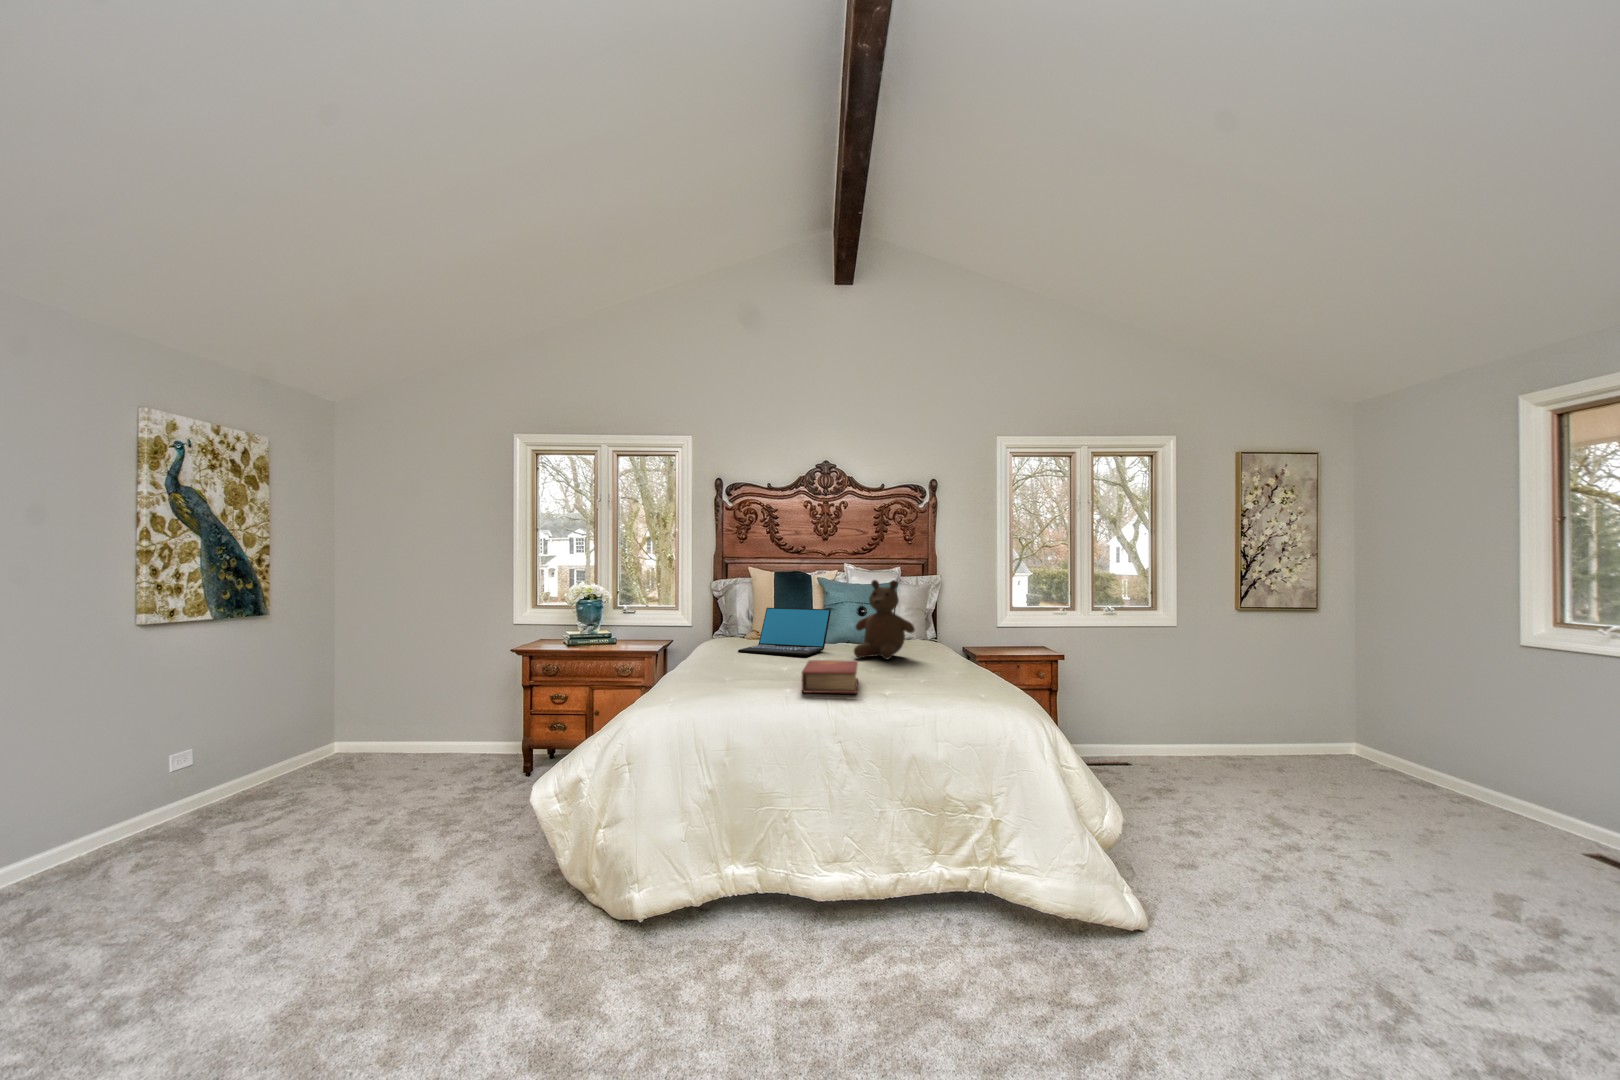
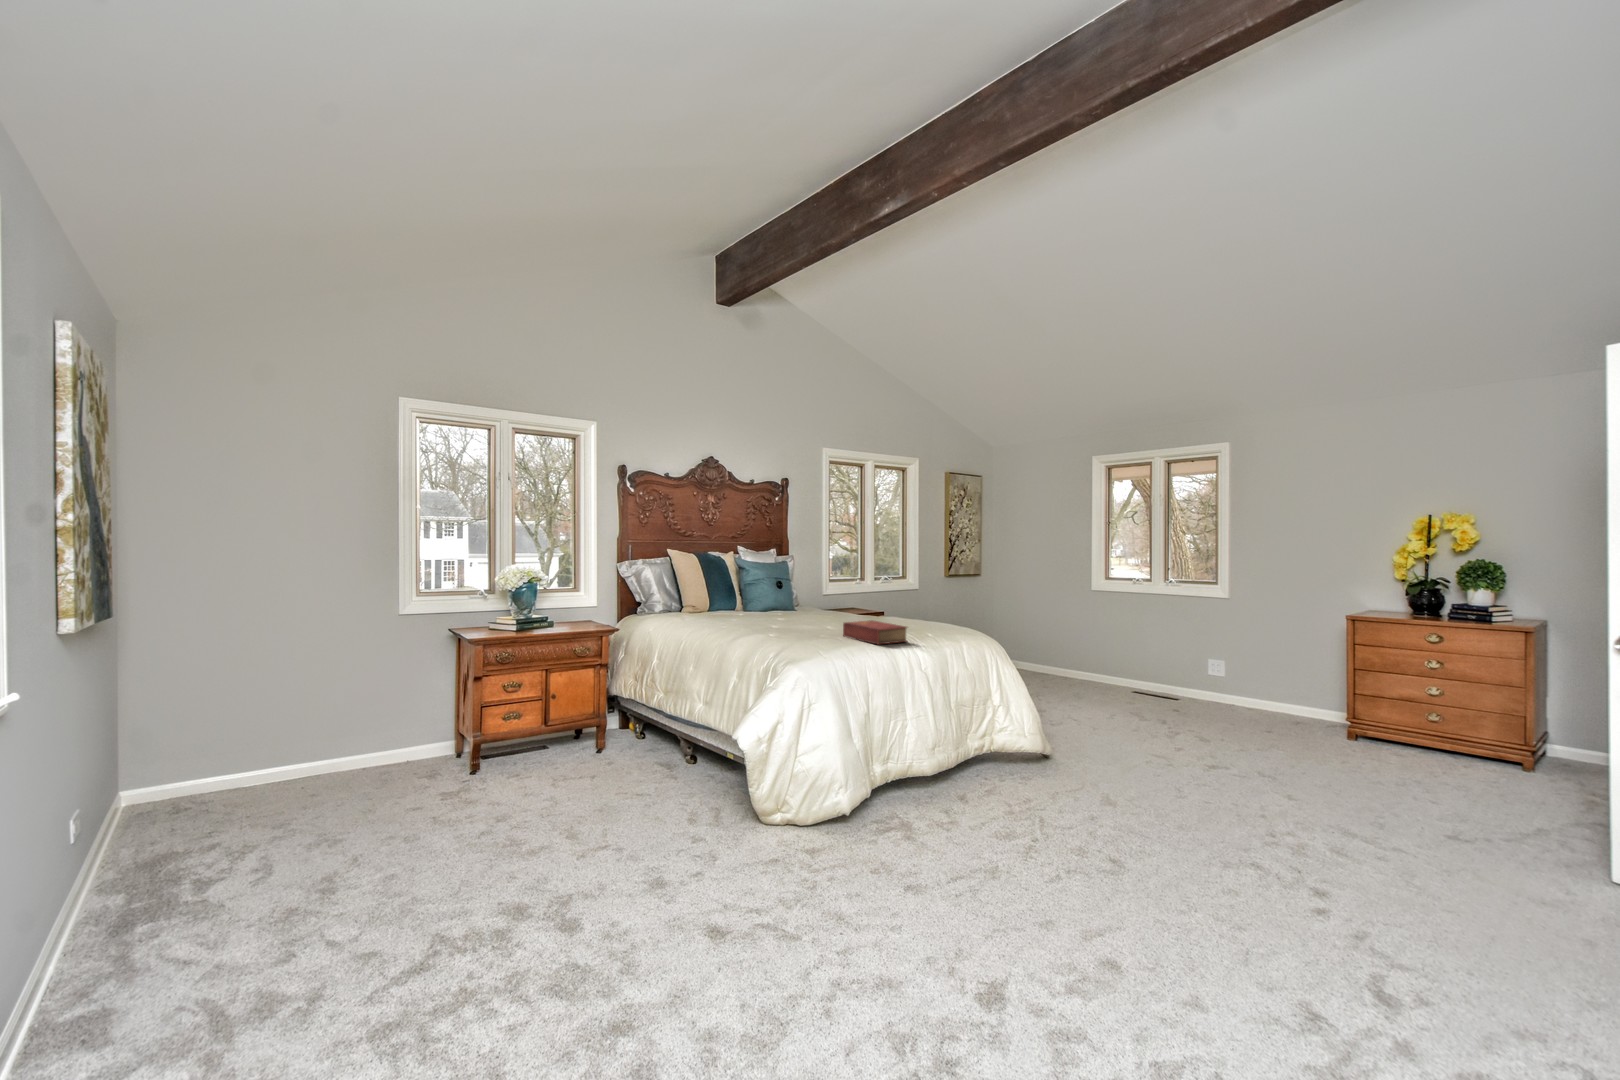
teddy bear: present [854,580,915,659] -> none [802,560,849,620]
laptop: present [738,608,831,656] -> none [717,584,785,623]

